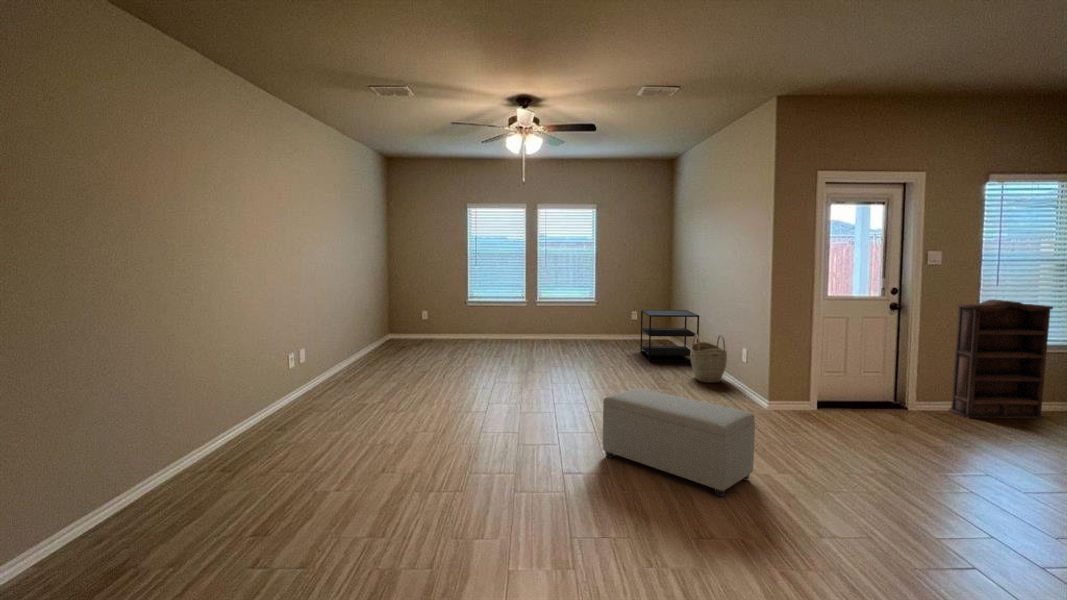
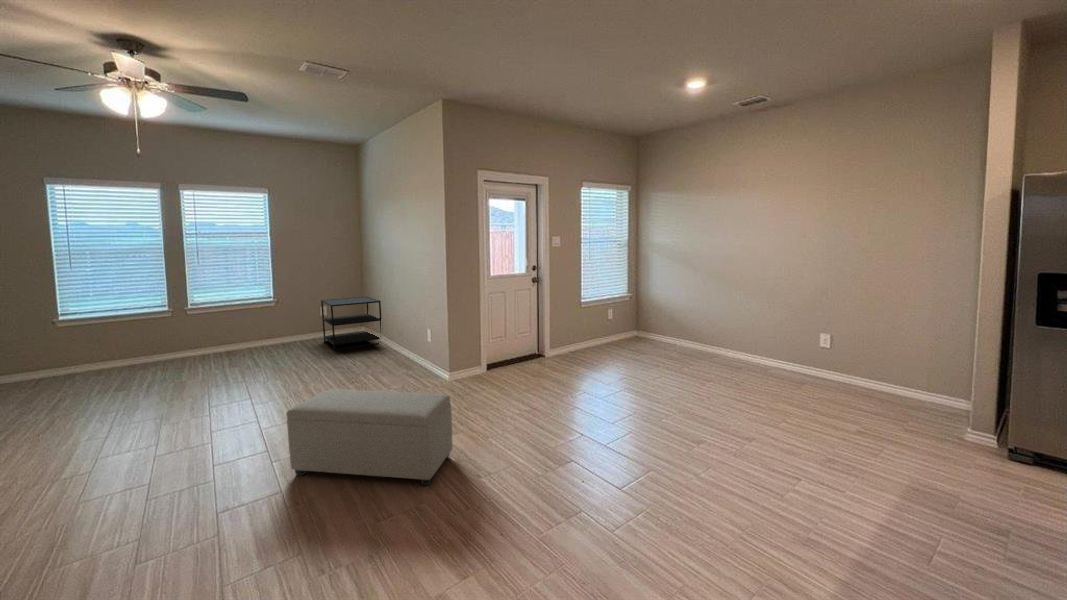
bookshelf: present [949,300,1053,419] -> none [571,272,621,359]
woven basket: present [691,335,727,383] -> none [376,318,411,364]

